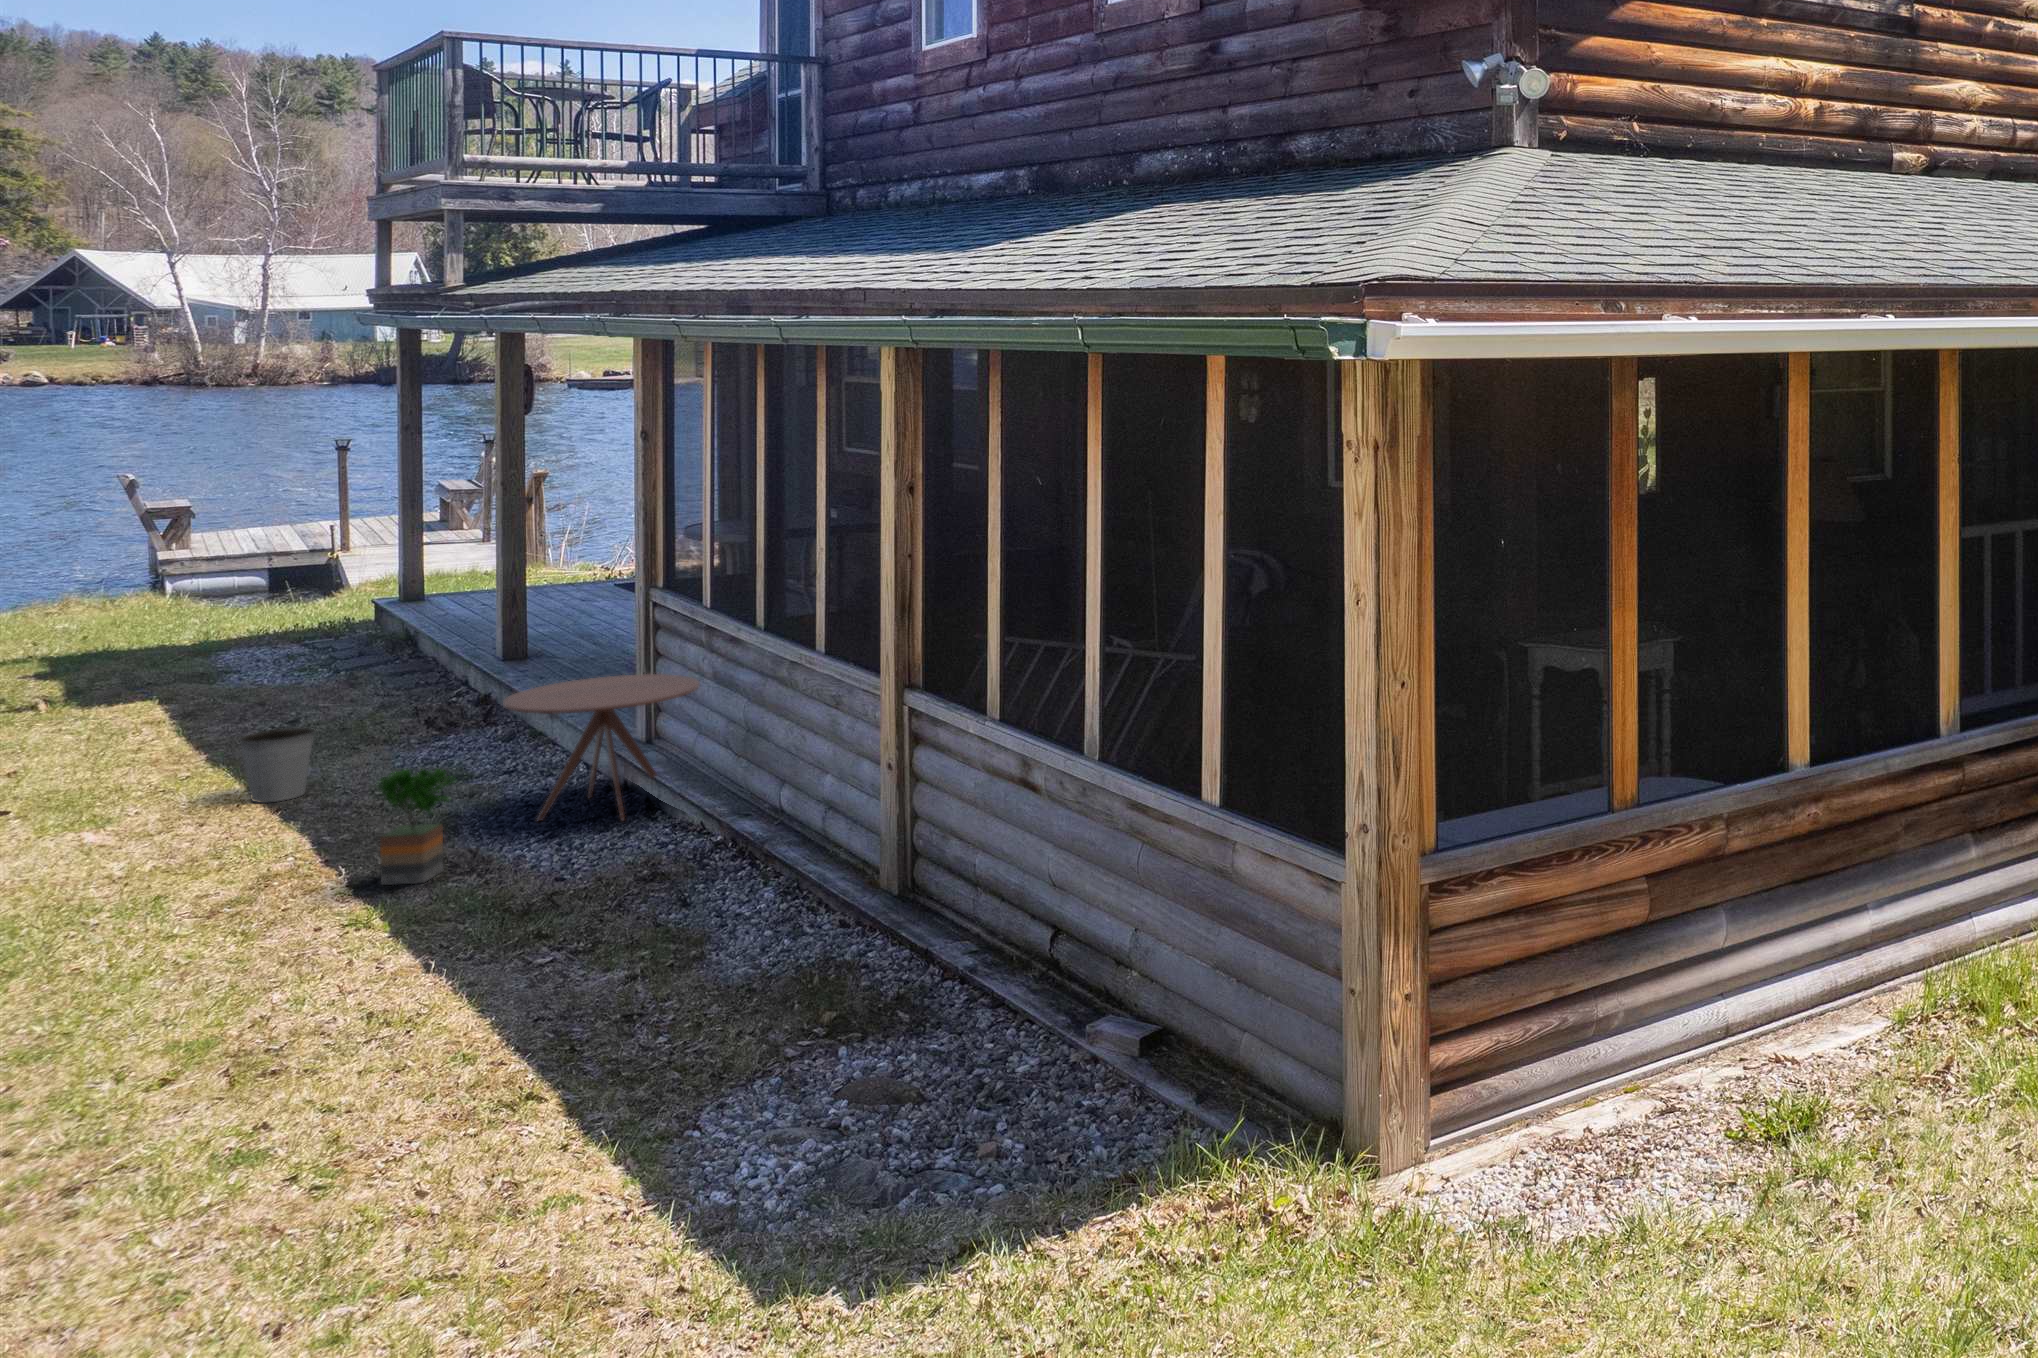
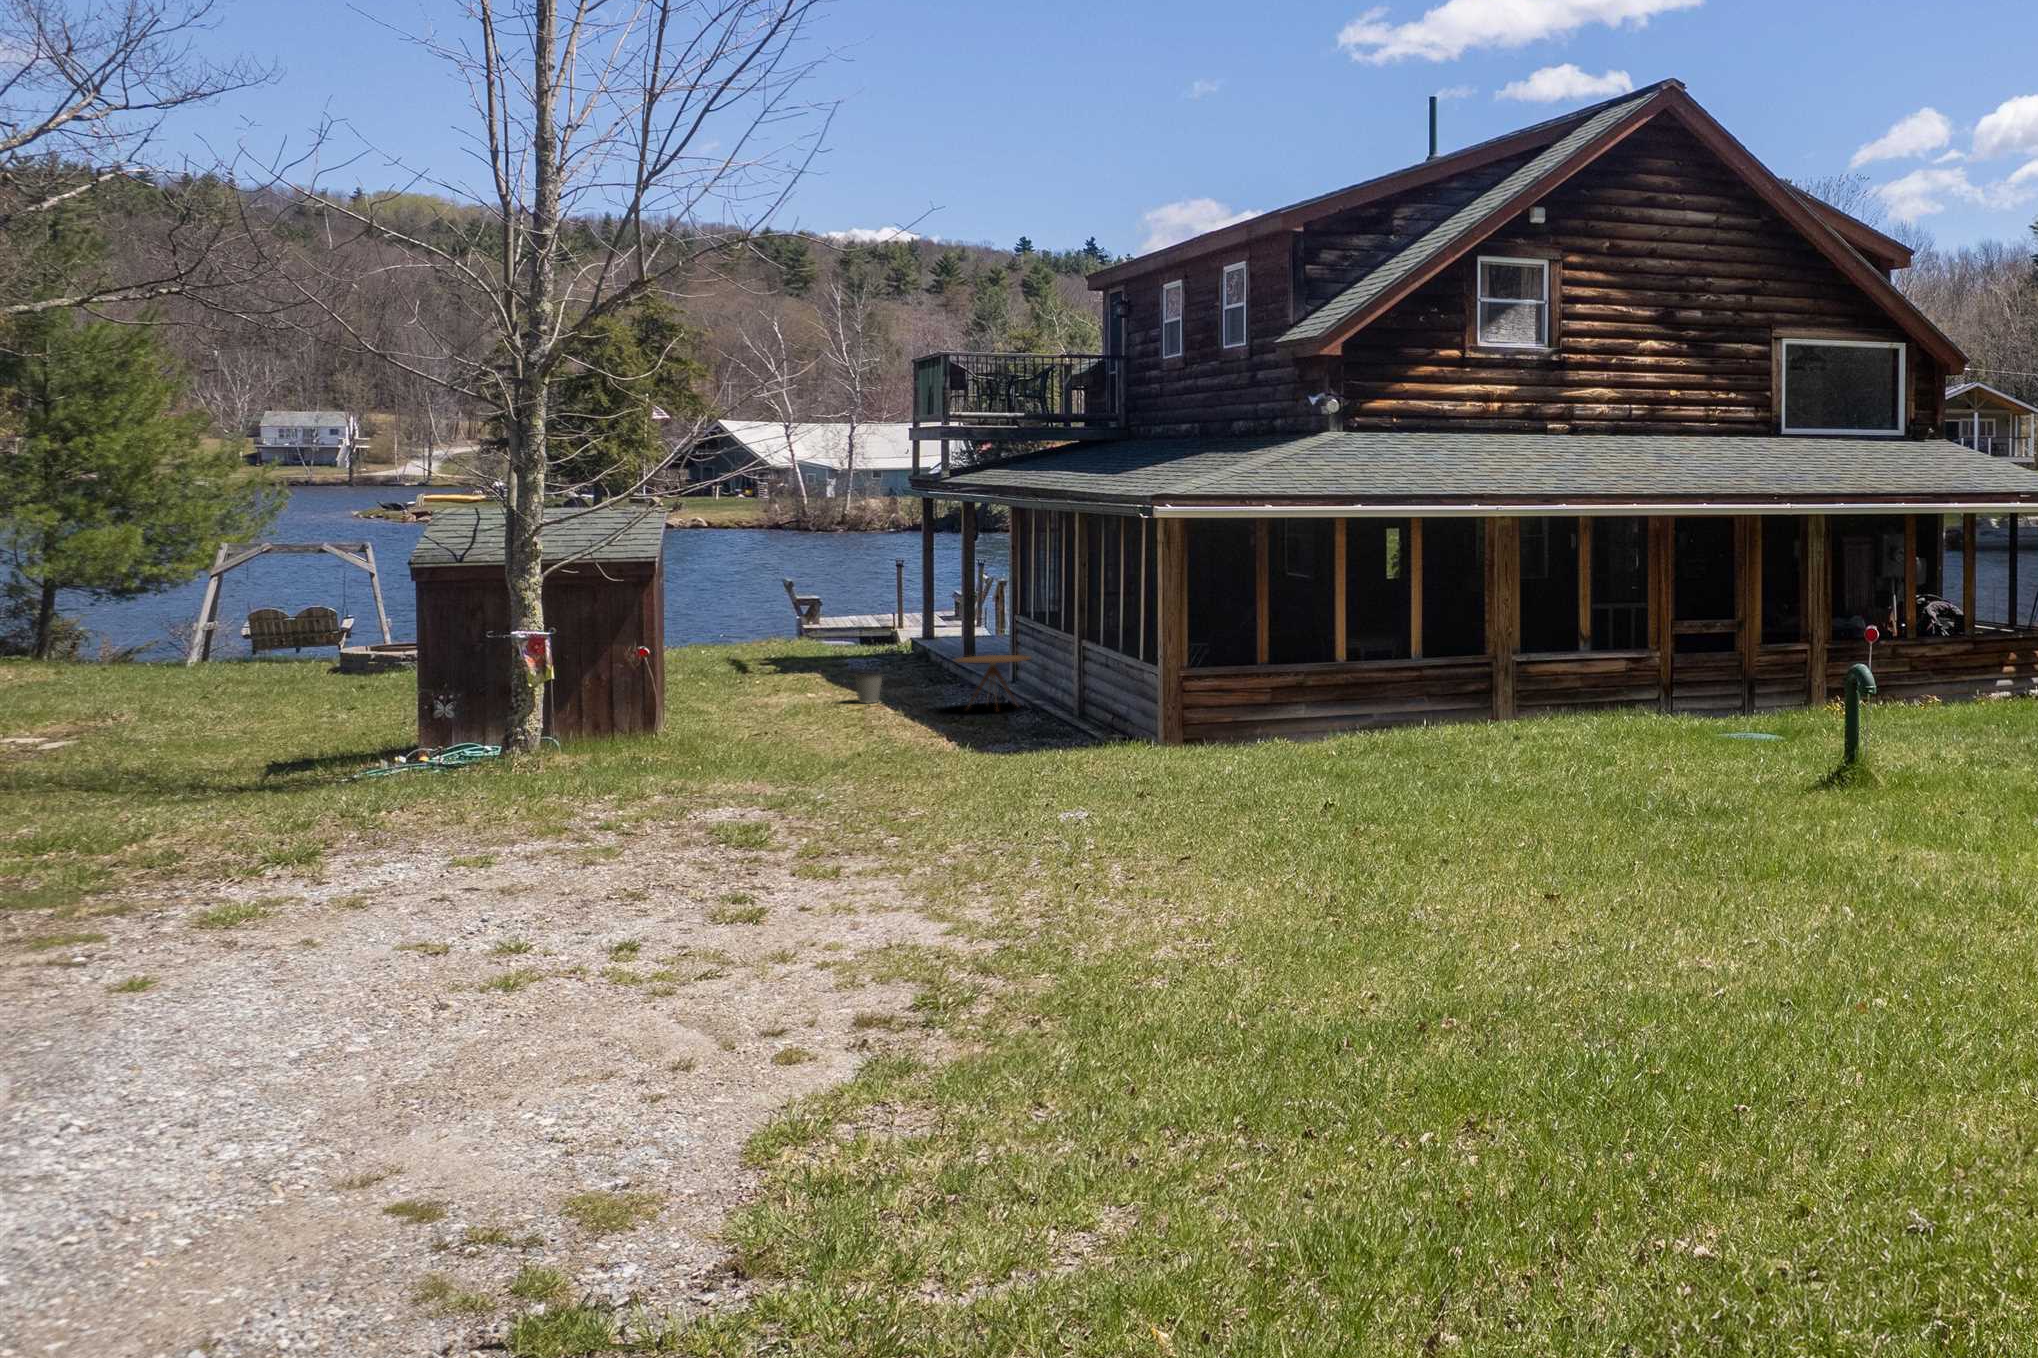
potted tree: present [378,769,455,885] -> none [905,678,934,722]

